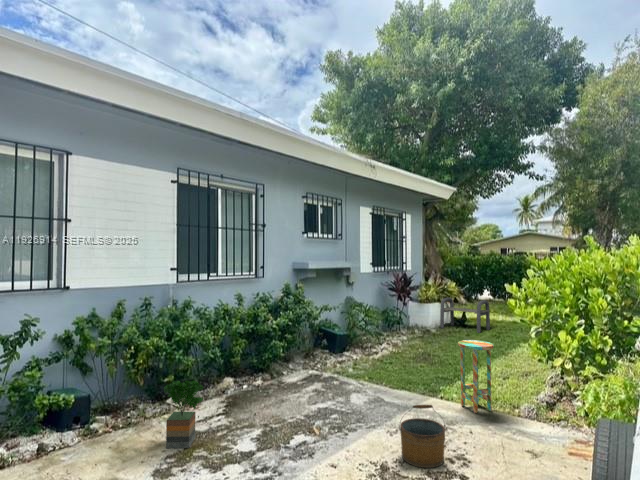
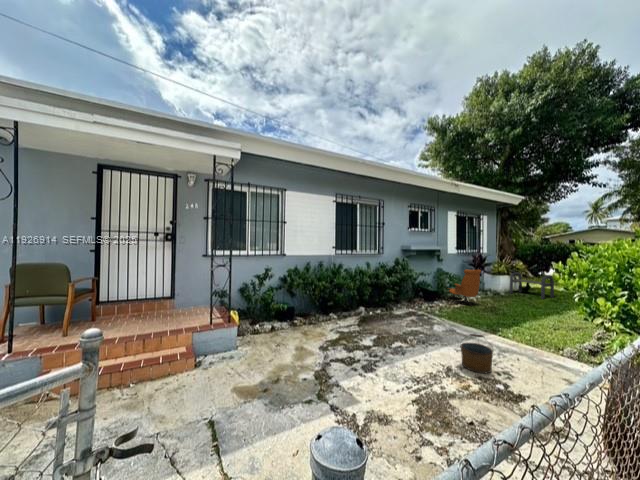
lounge chair: none [362,297,410,354] -> present [449,270,481,303]
side table: present [458,340,494,413] -> none [512,300,541,350]
potted tree: present [164,381,203,448] -> none [327,304,347,338]

